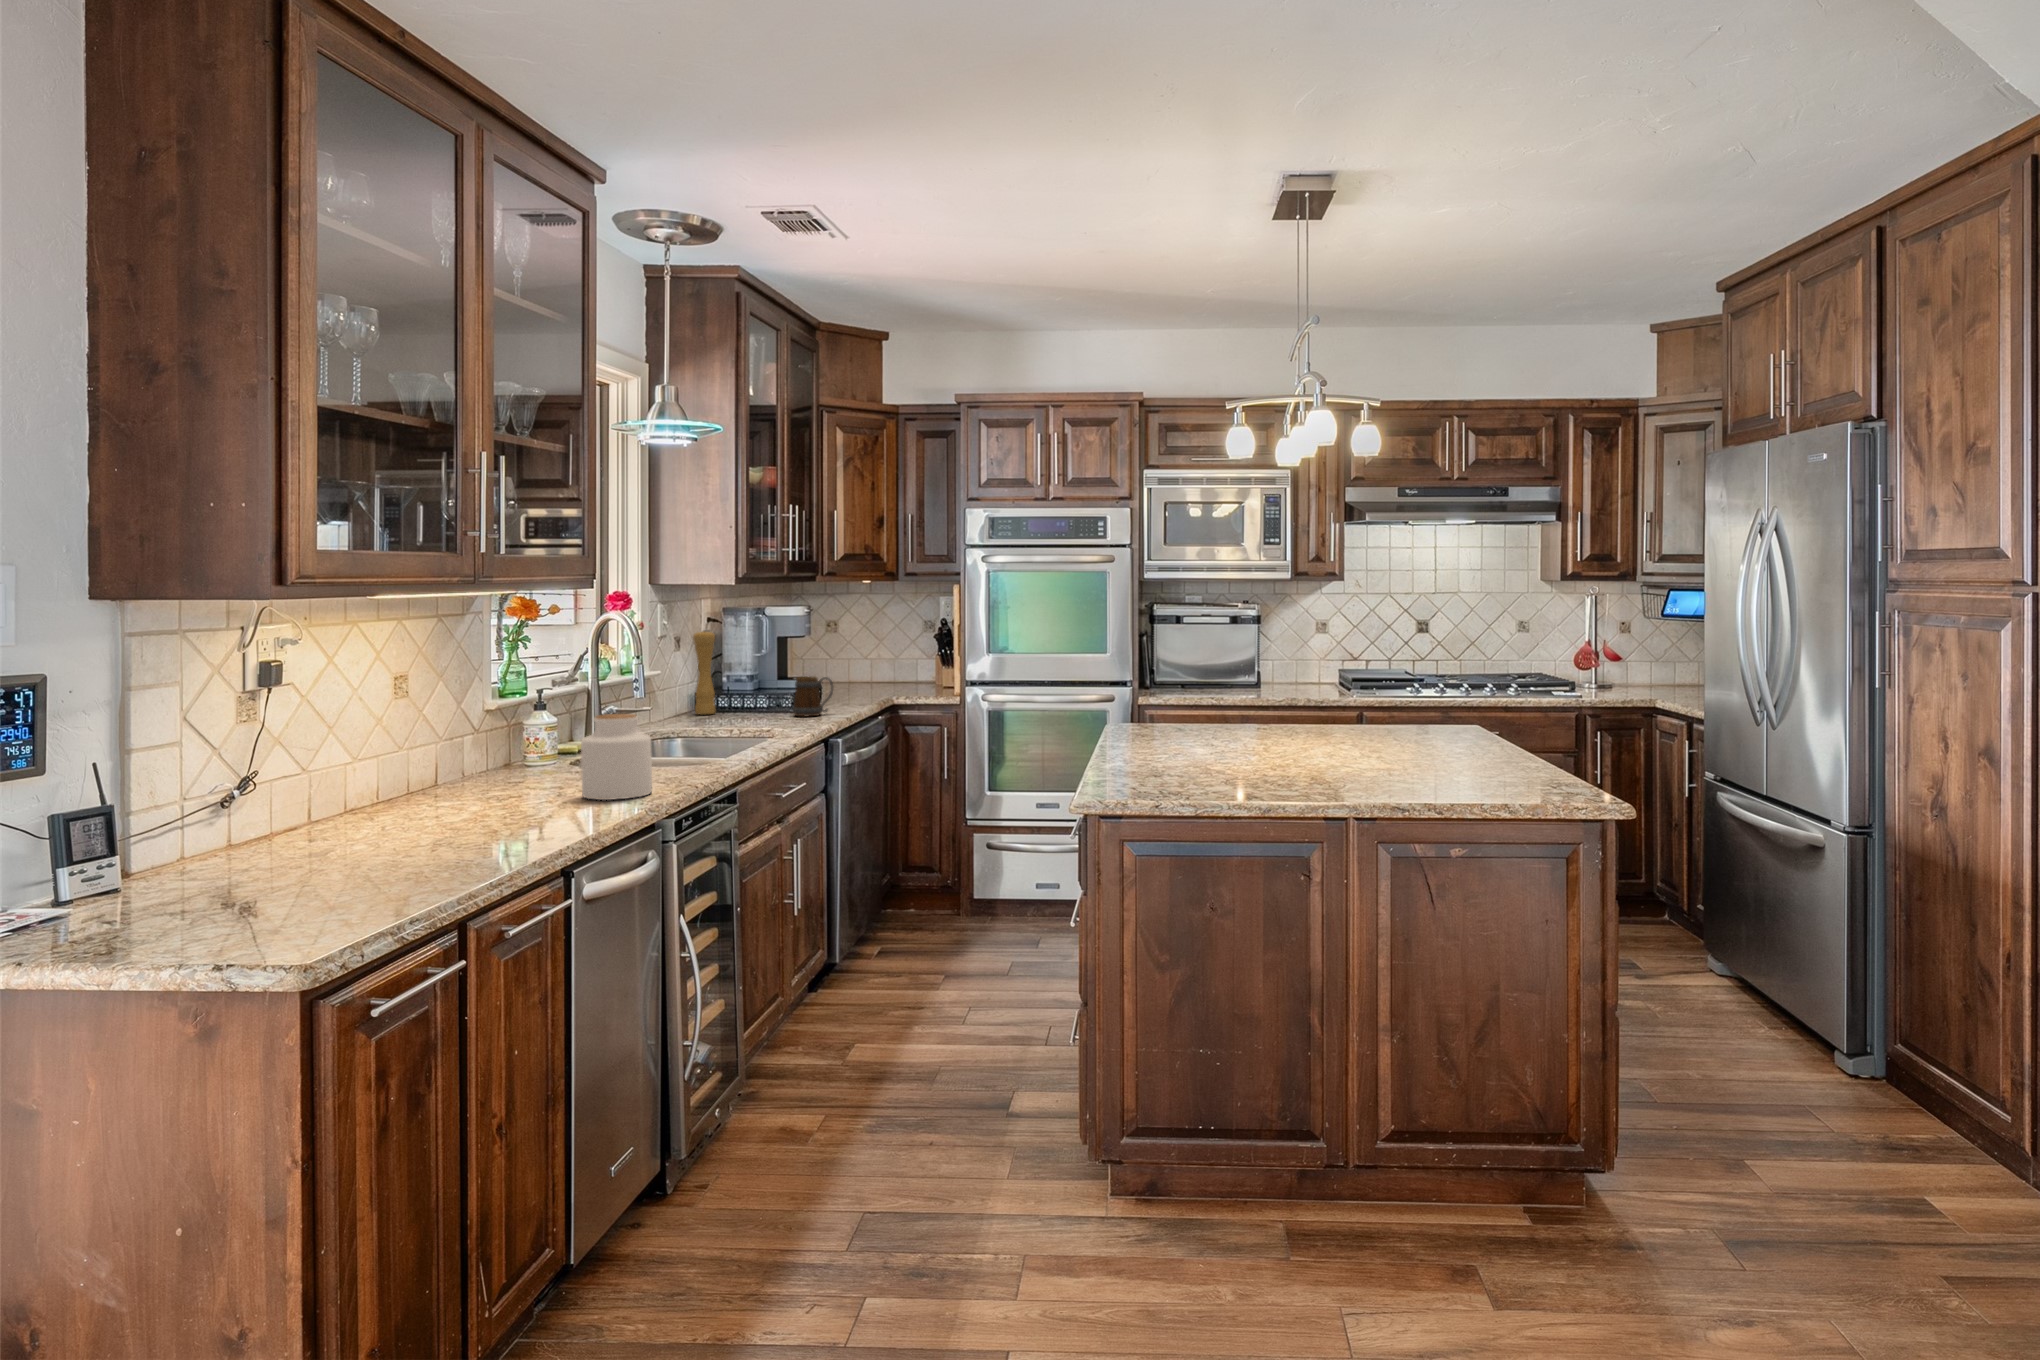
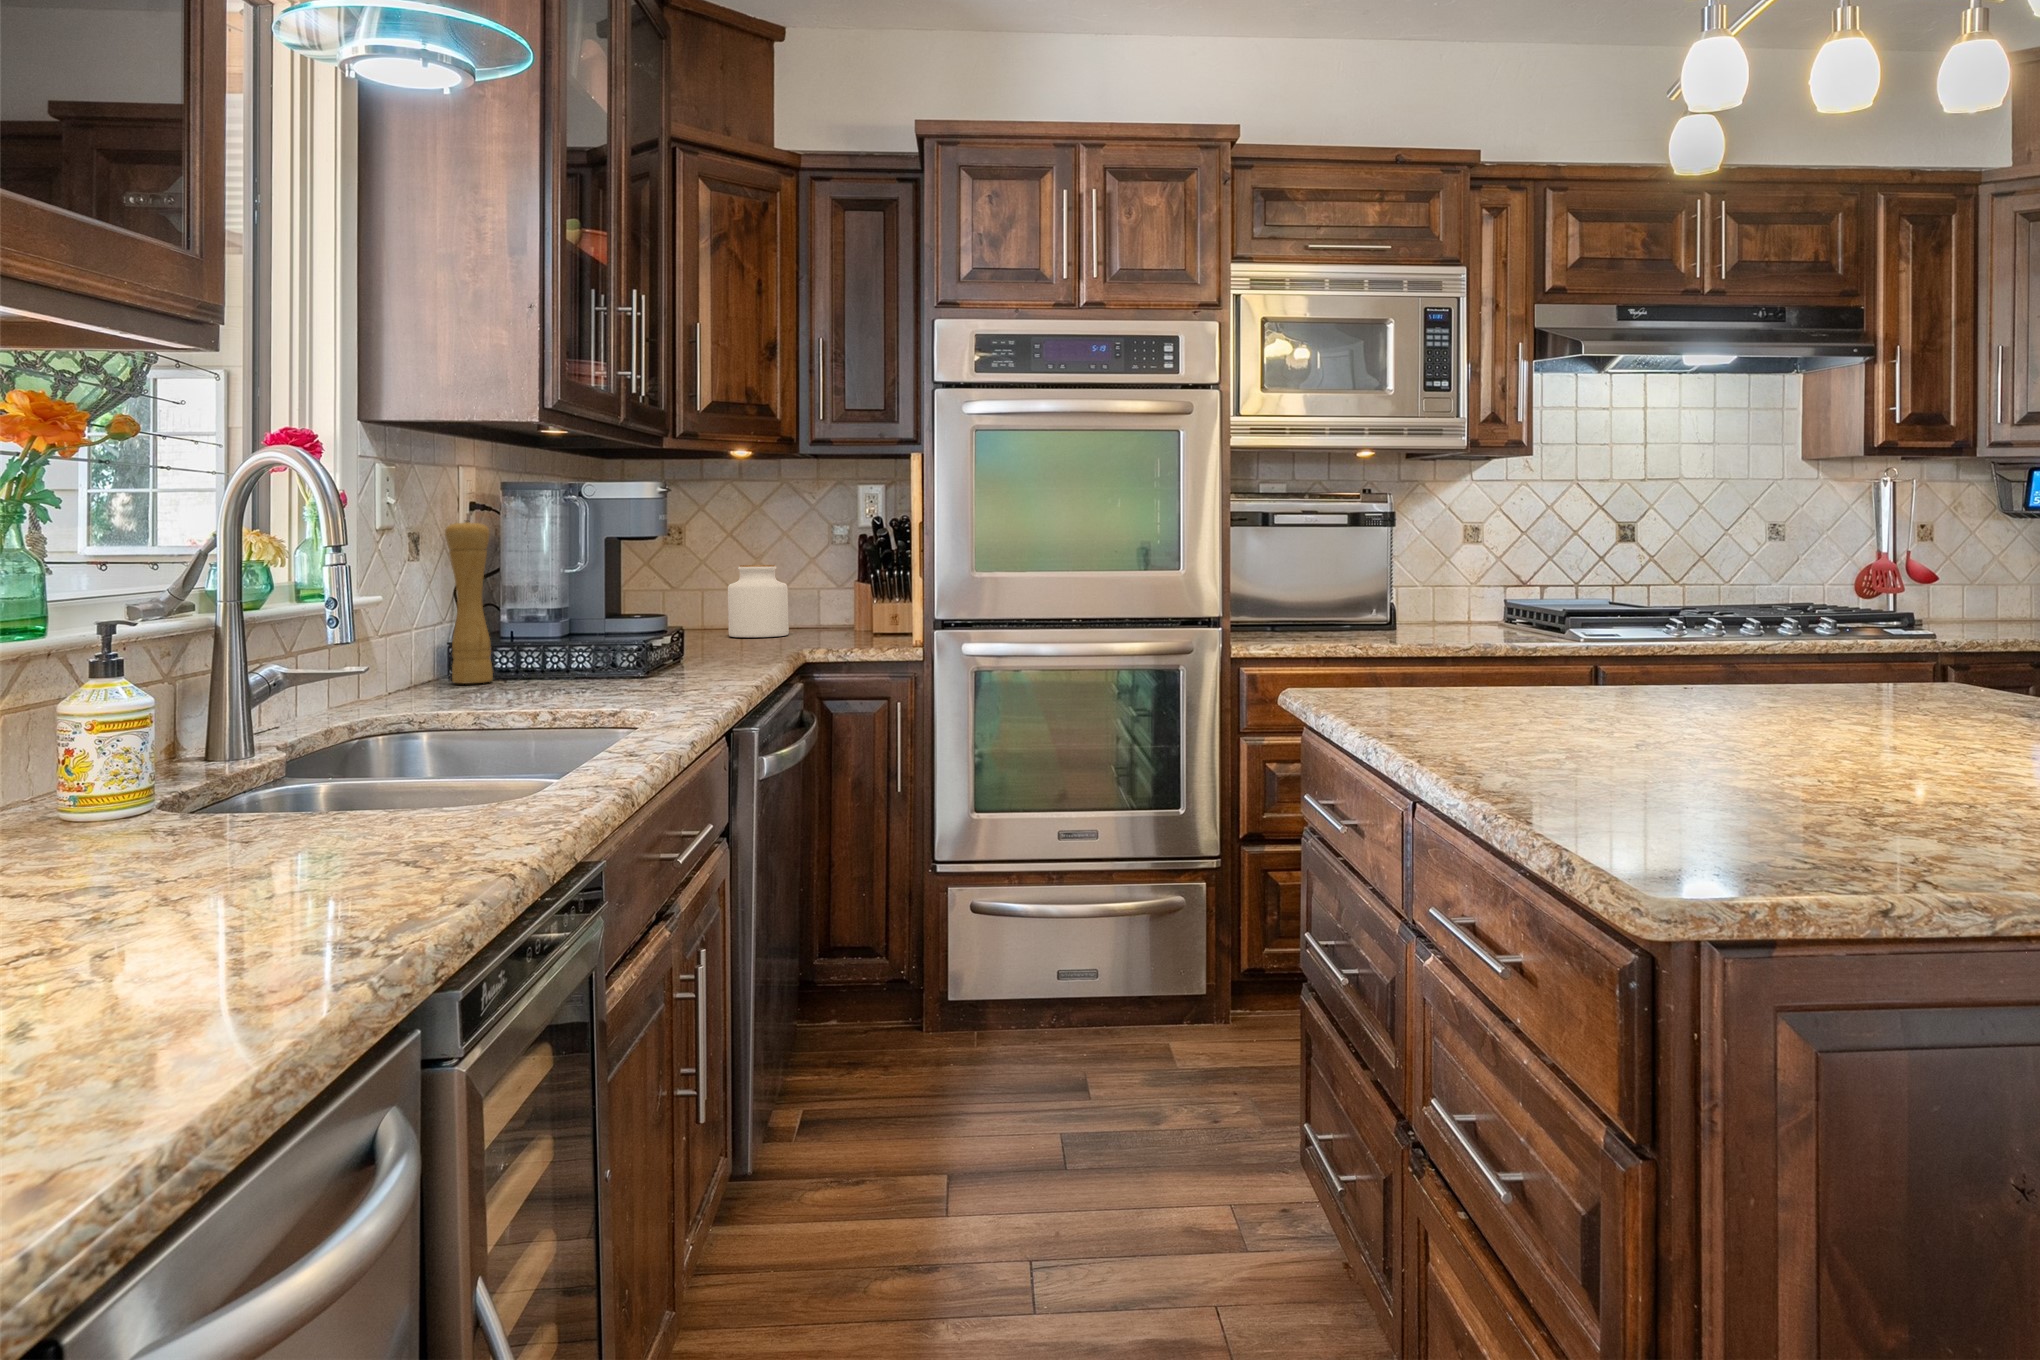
mug: present [793,676,833,717] -> none [652,607,730,684]
jar: present [581,714,652,800] -> present [728,565,789,637]

